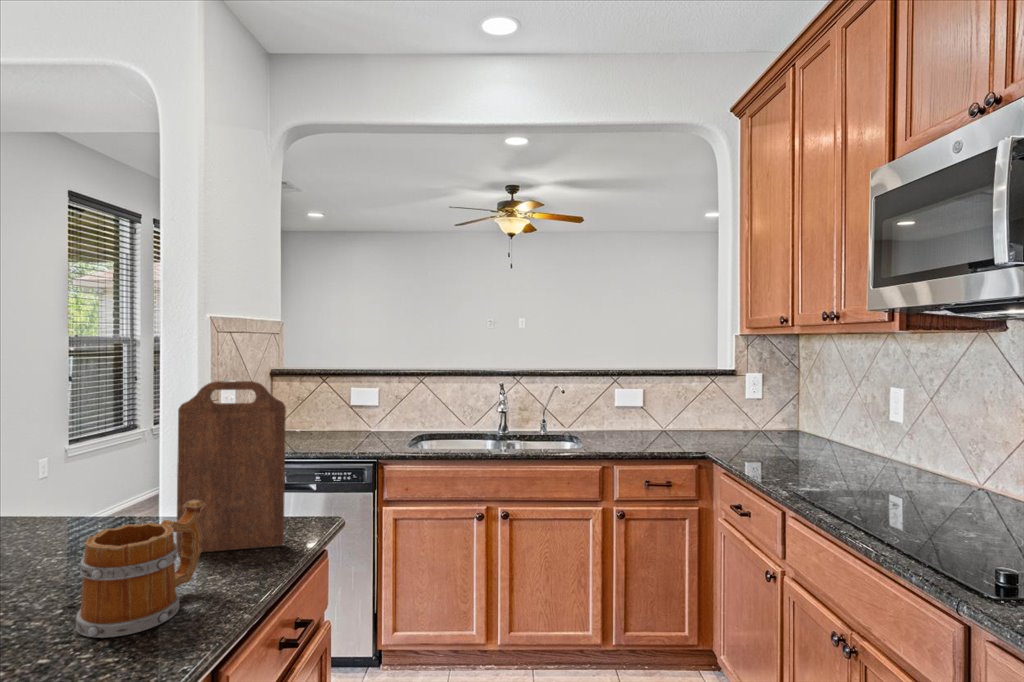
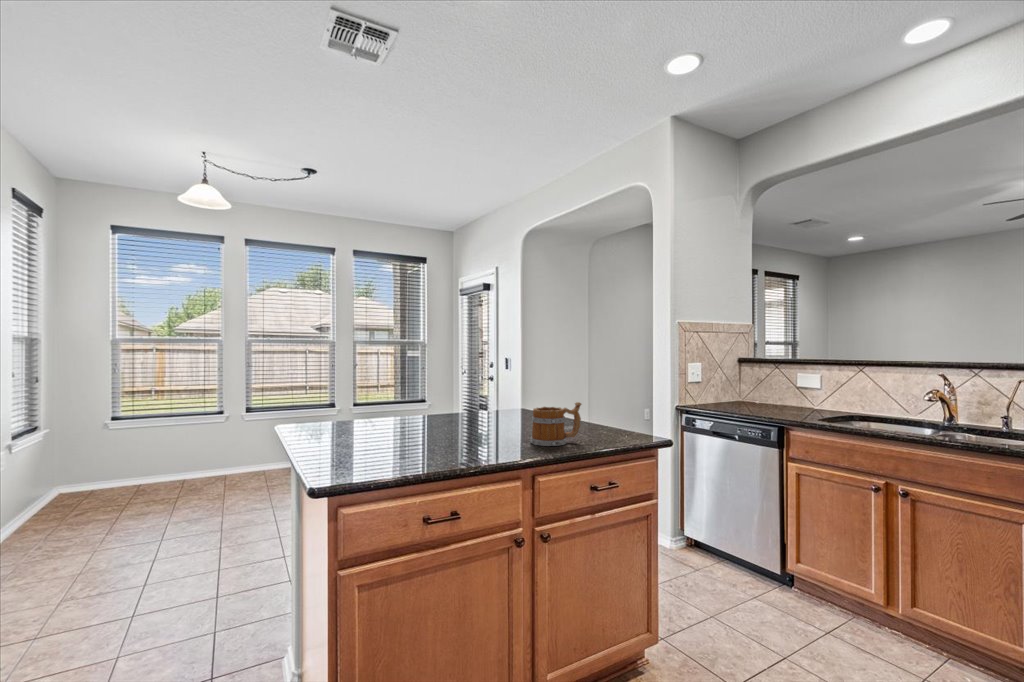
cutting board: present [176,381,286,554] -> none [590,351,635,439]

